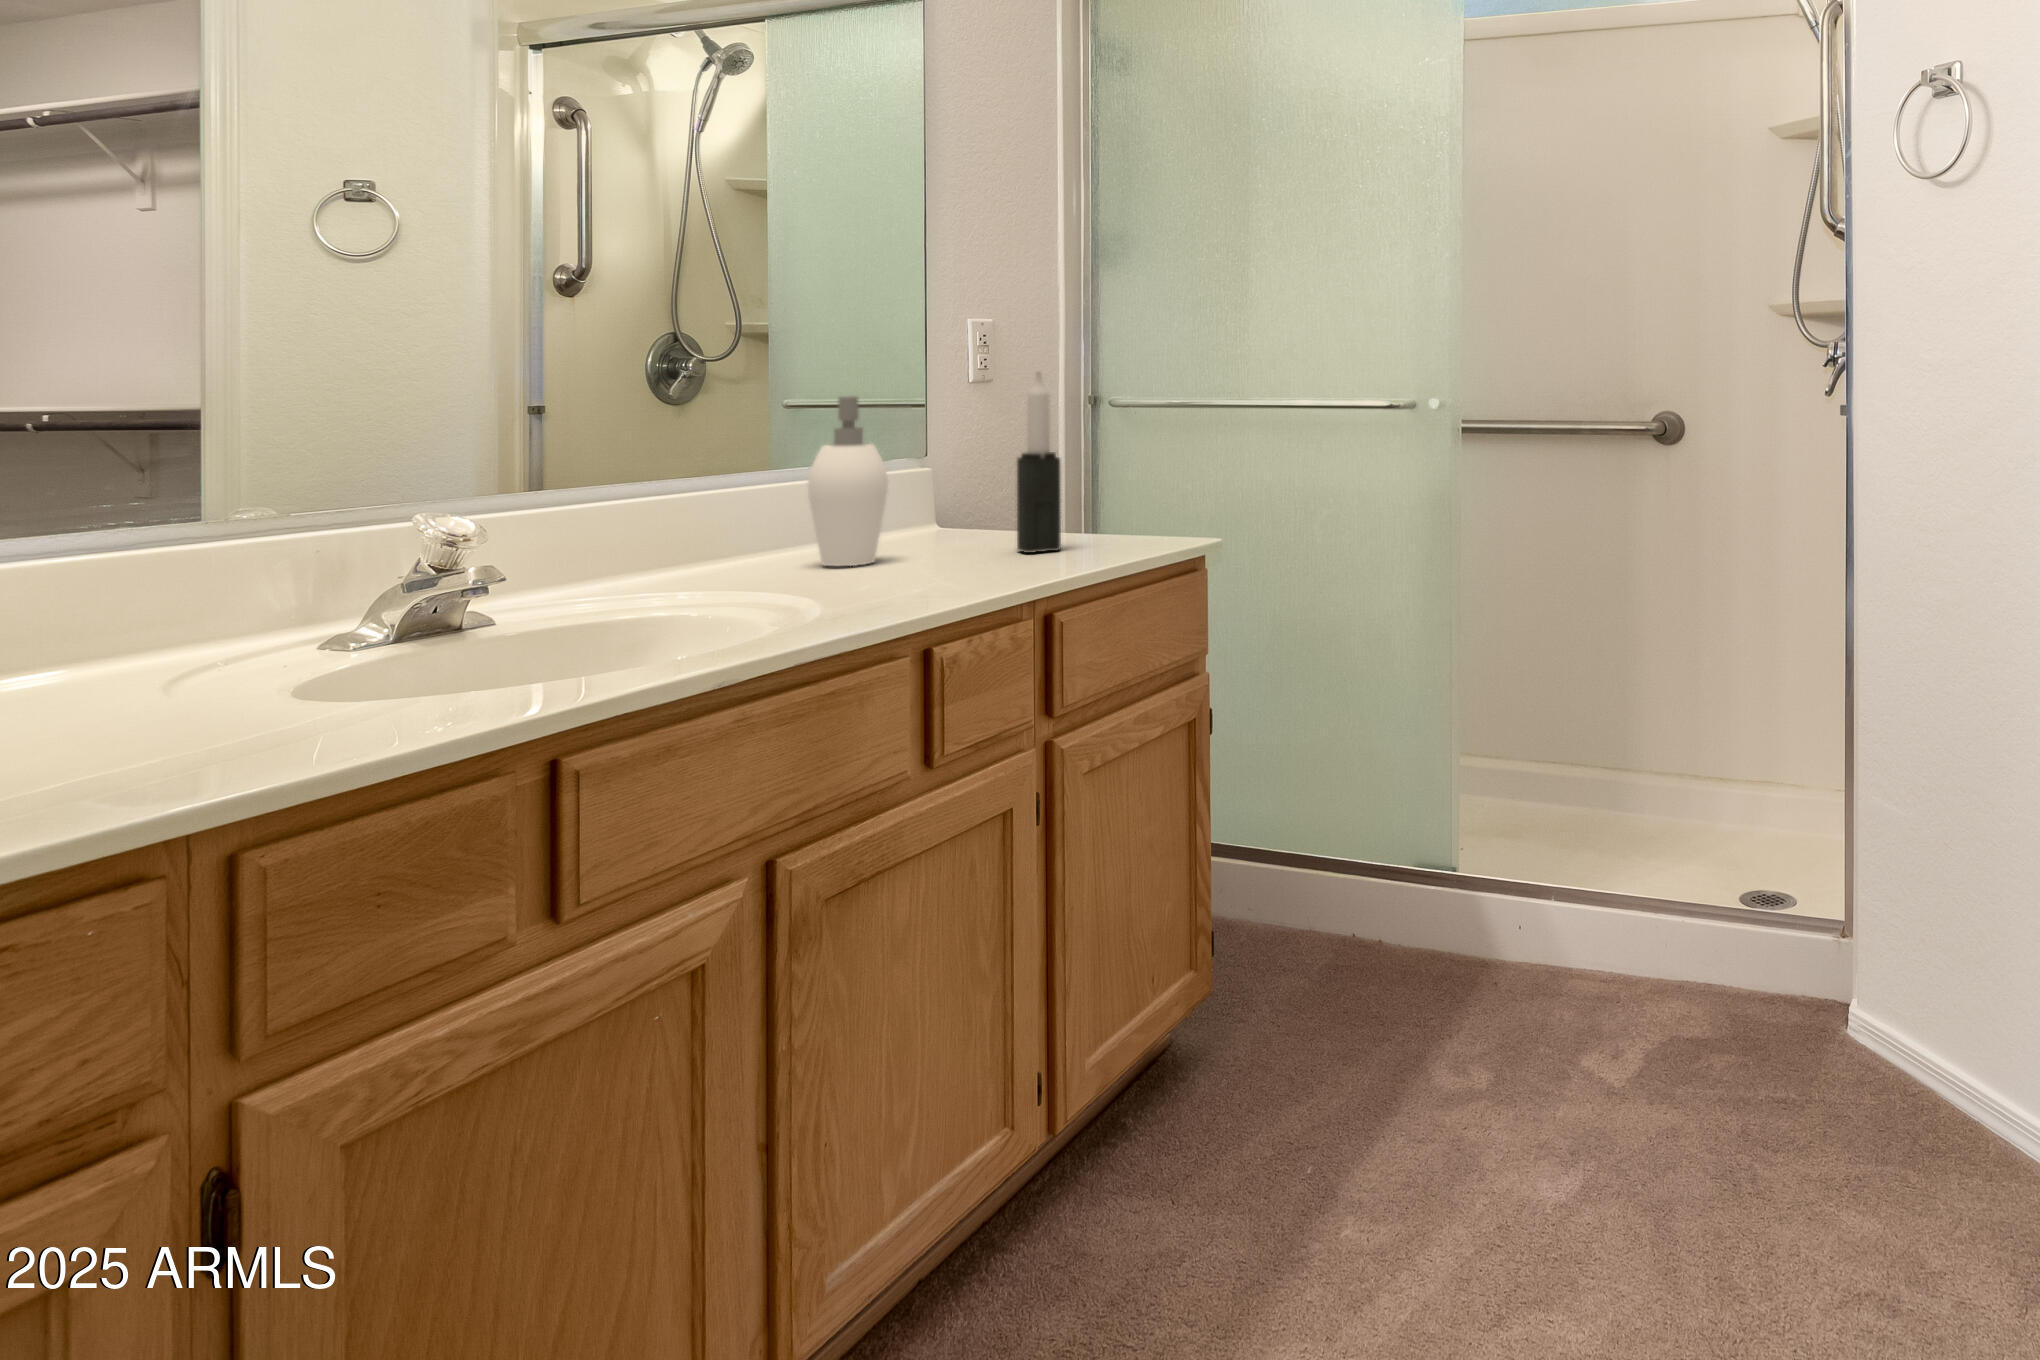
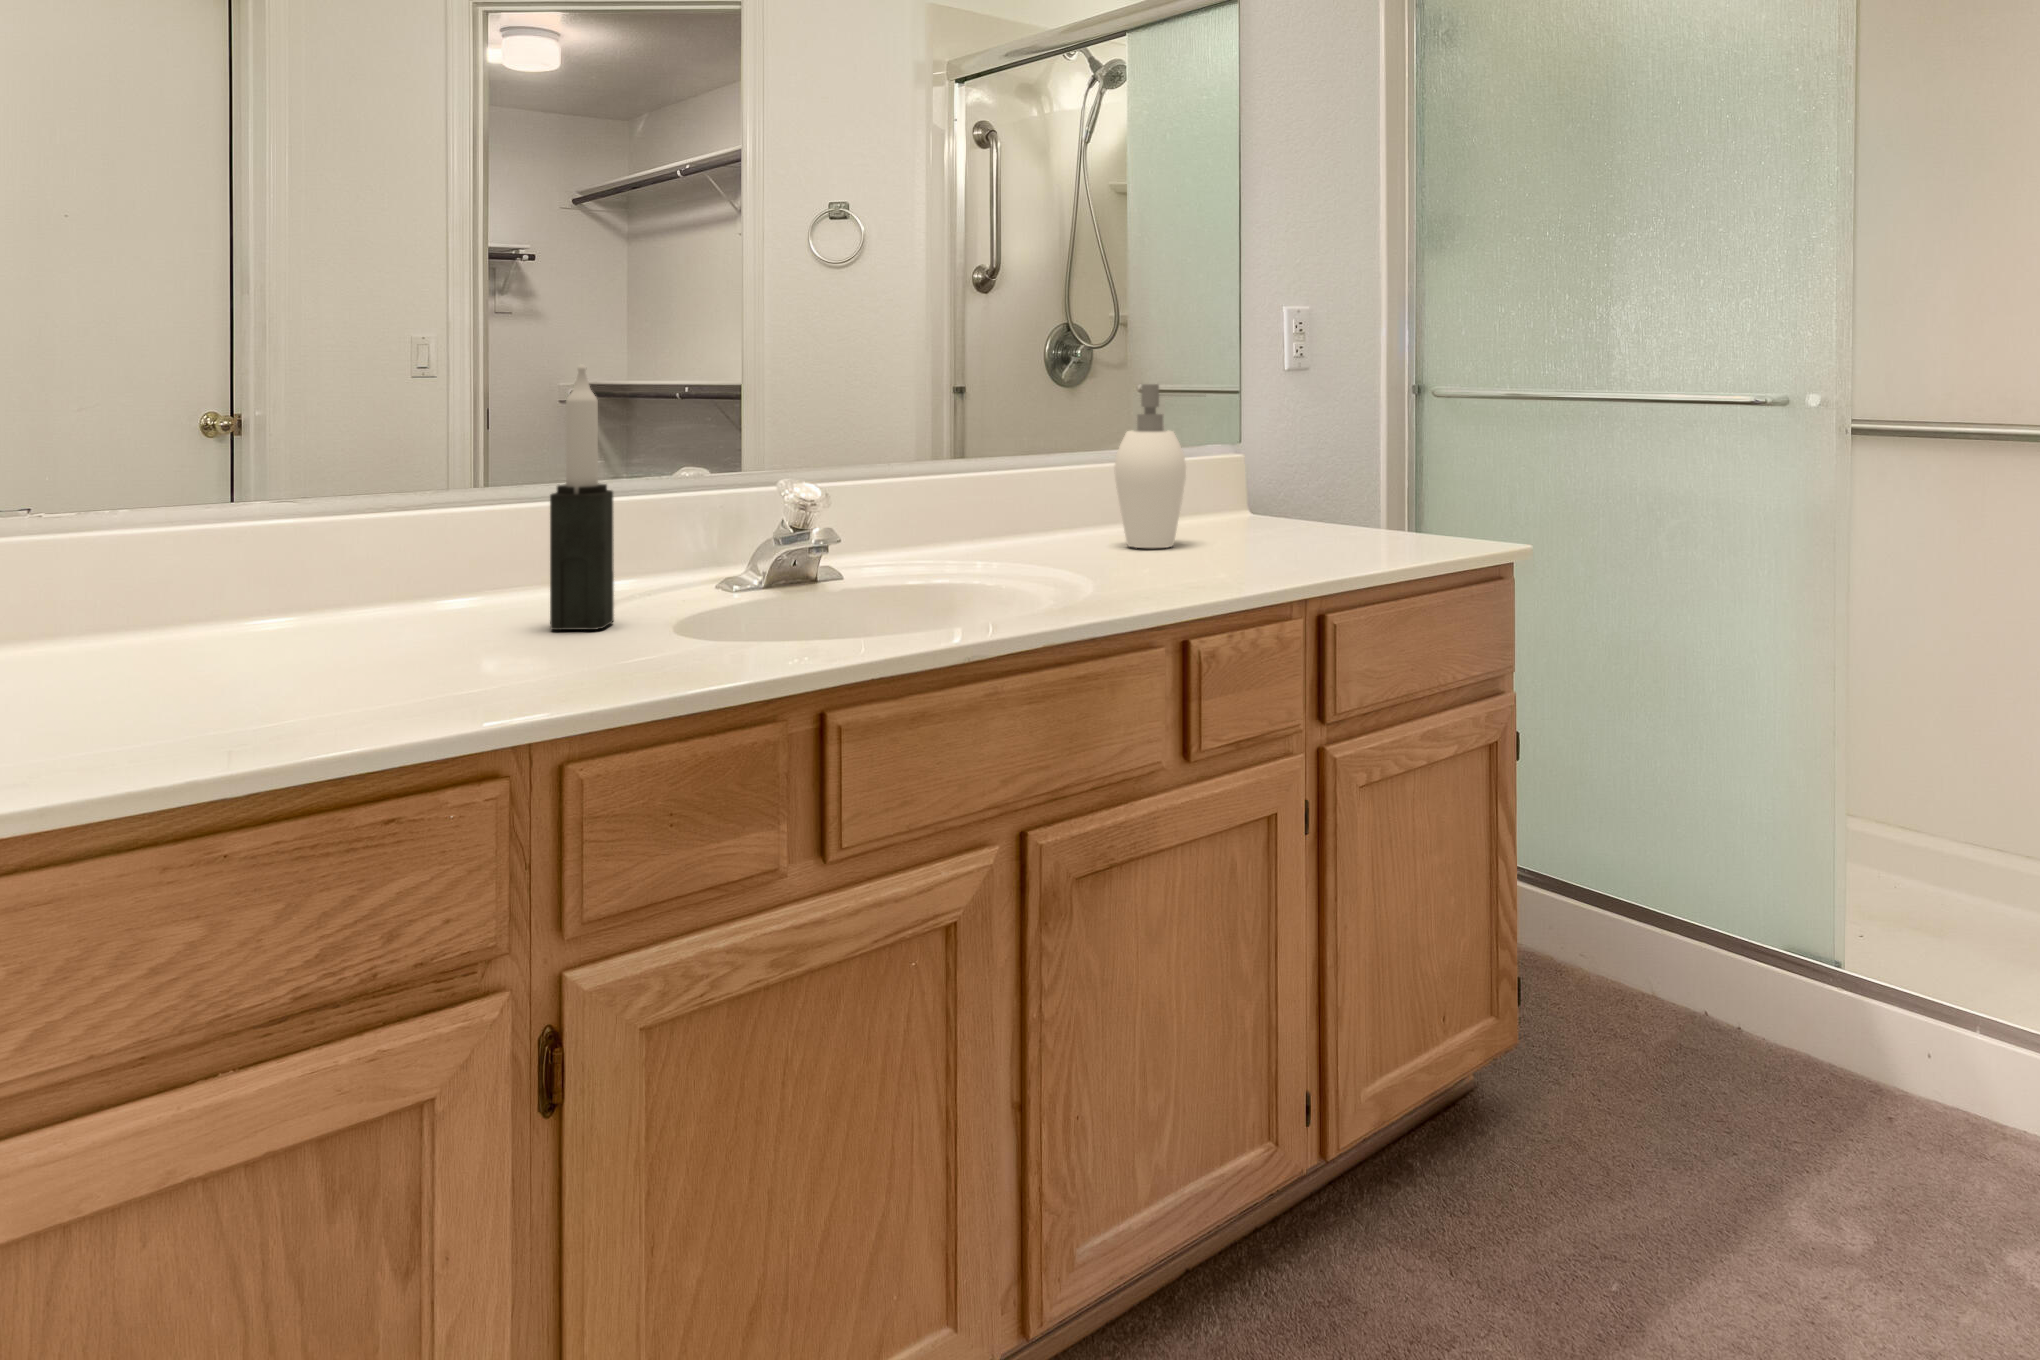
candle: present [1017,370,1061,553] -> present [550,365,614,630]

